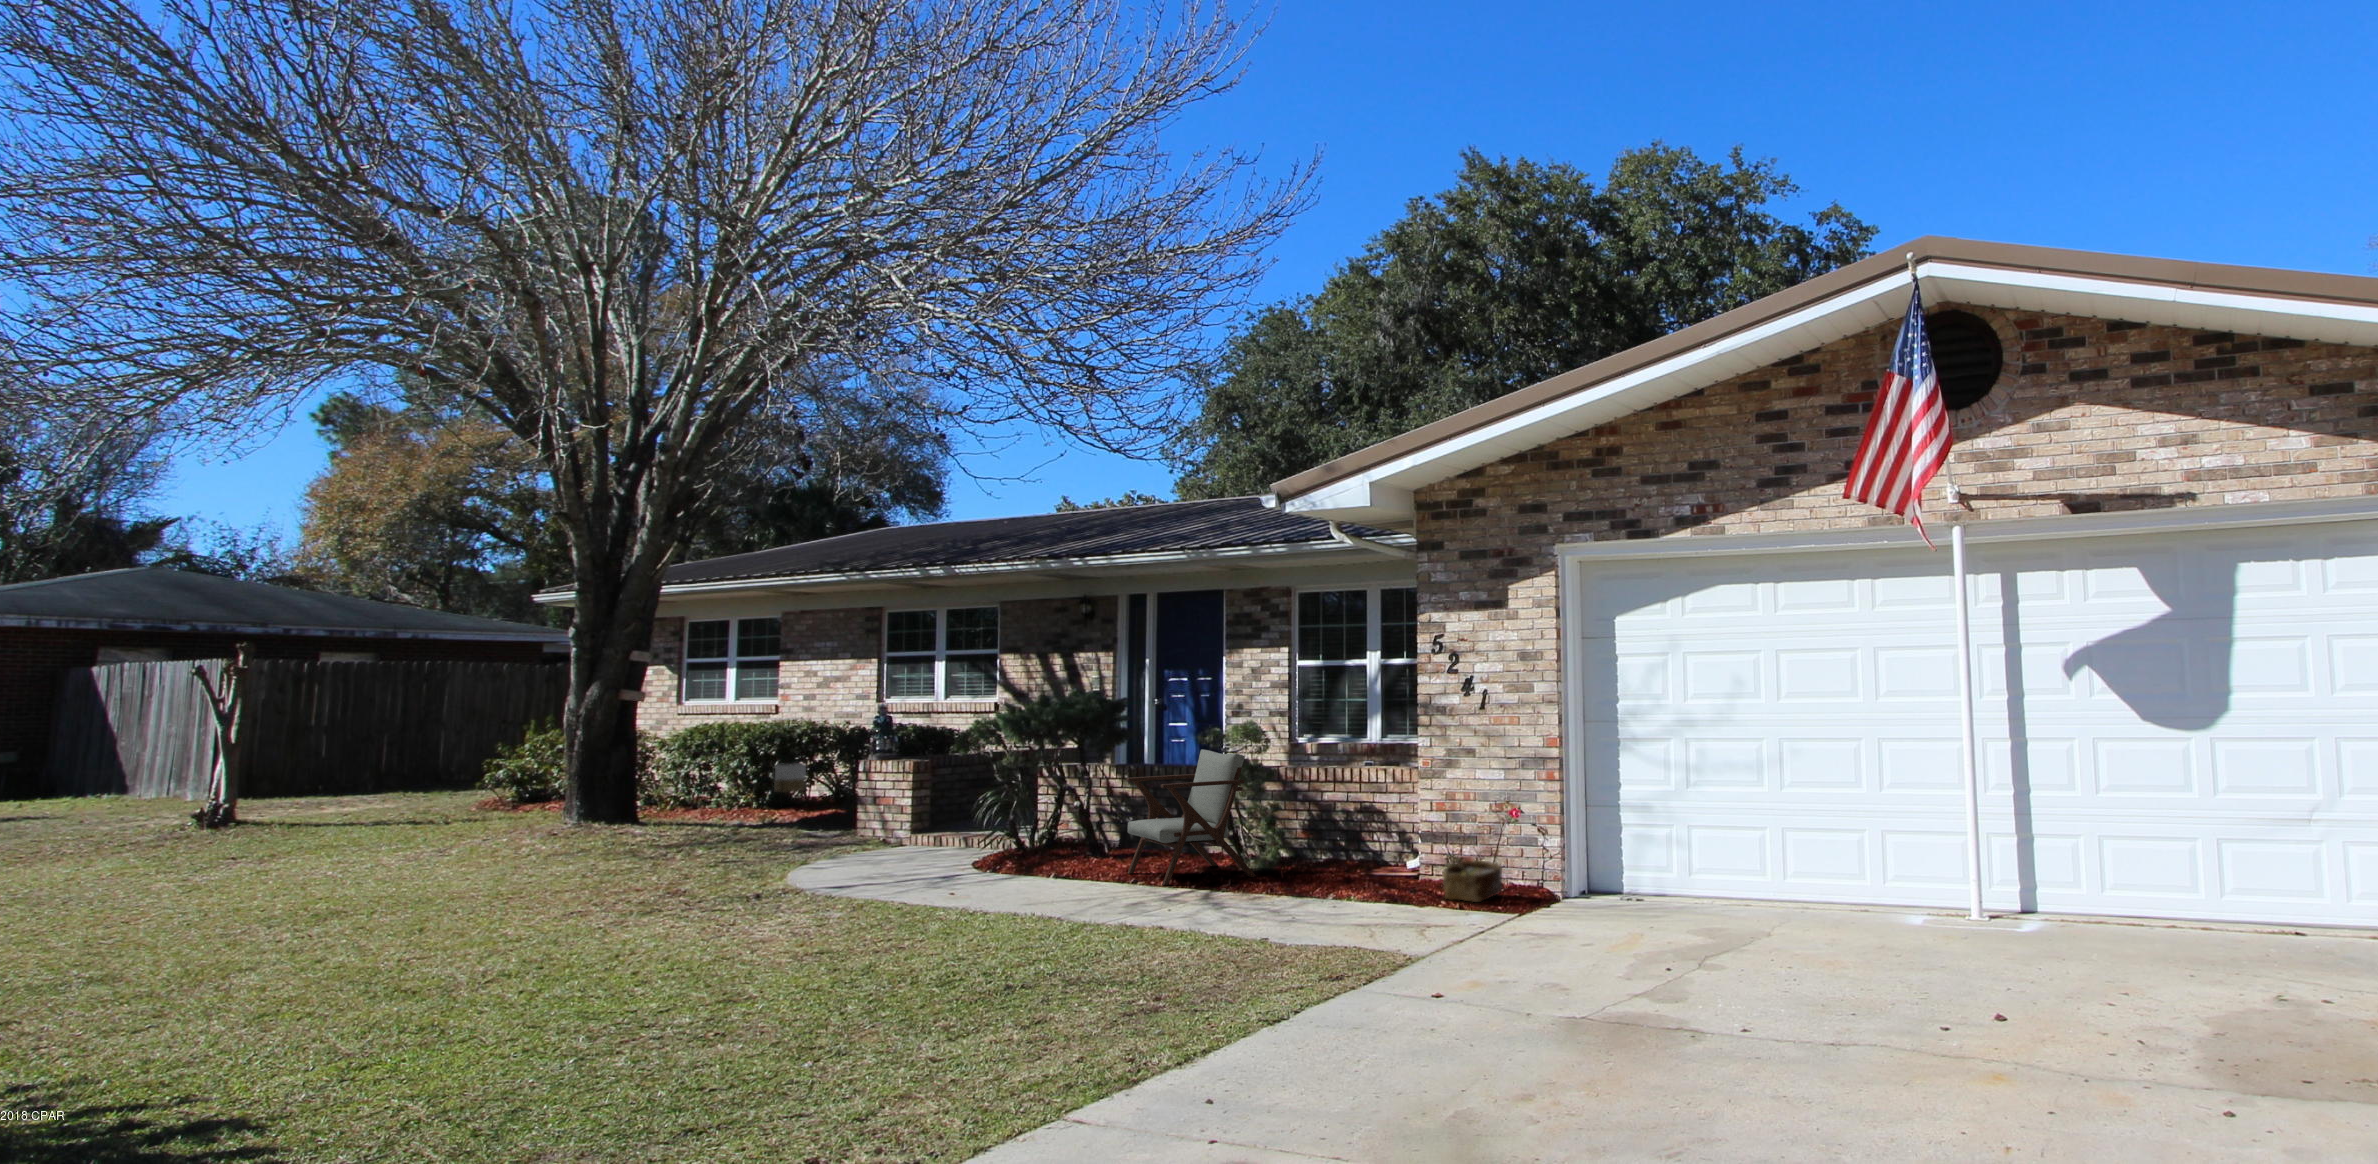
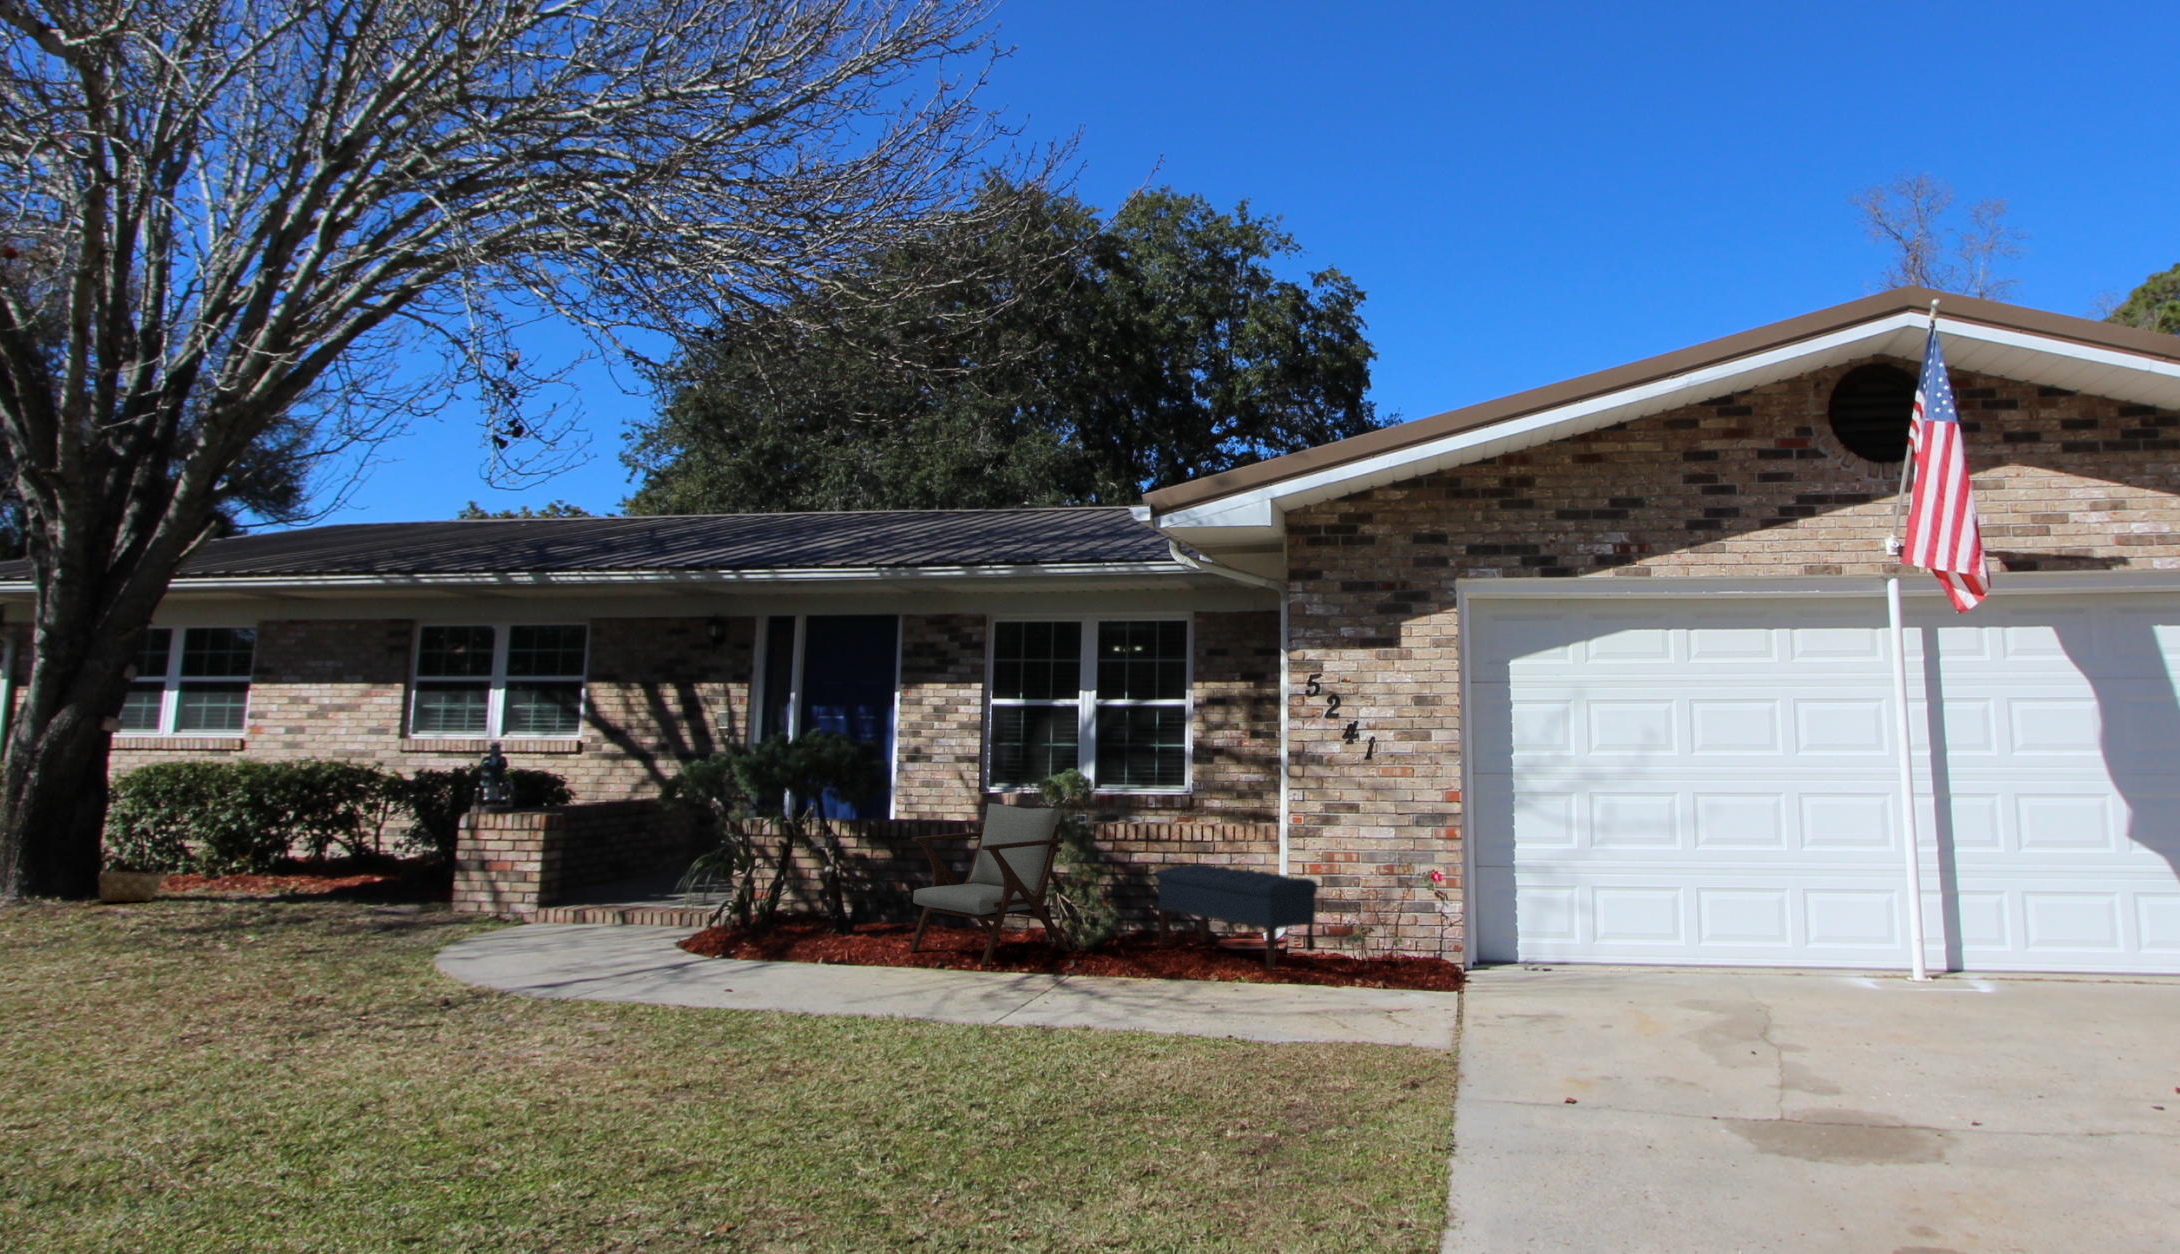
planter: present [774,763,806,806] -> none [264,815,309,871]
bench: none [1329,803,1443,896] -> present [1157,864,1318,971]
woven basket: present [1442,853,1503,902] -> present [99,864,166,902]

